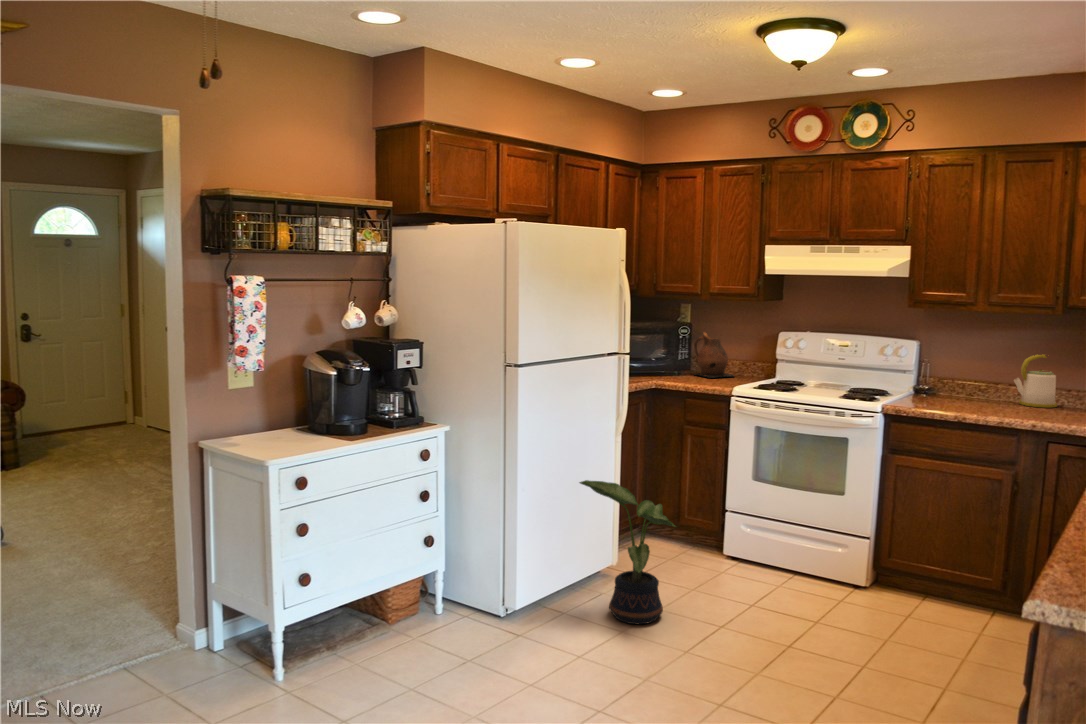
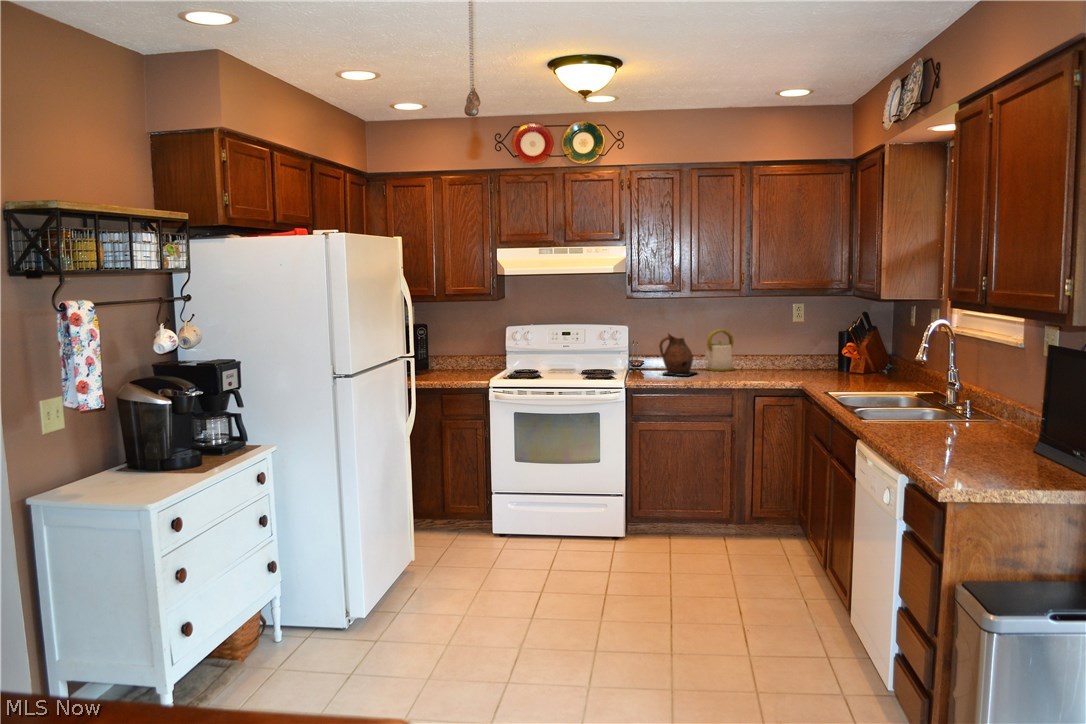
ceramic pitcher: present [694,333,733,377] -> present [659,333,697,376]
potted plant: present [579,480,675,624] -> none [388,482,494,615]

